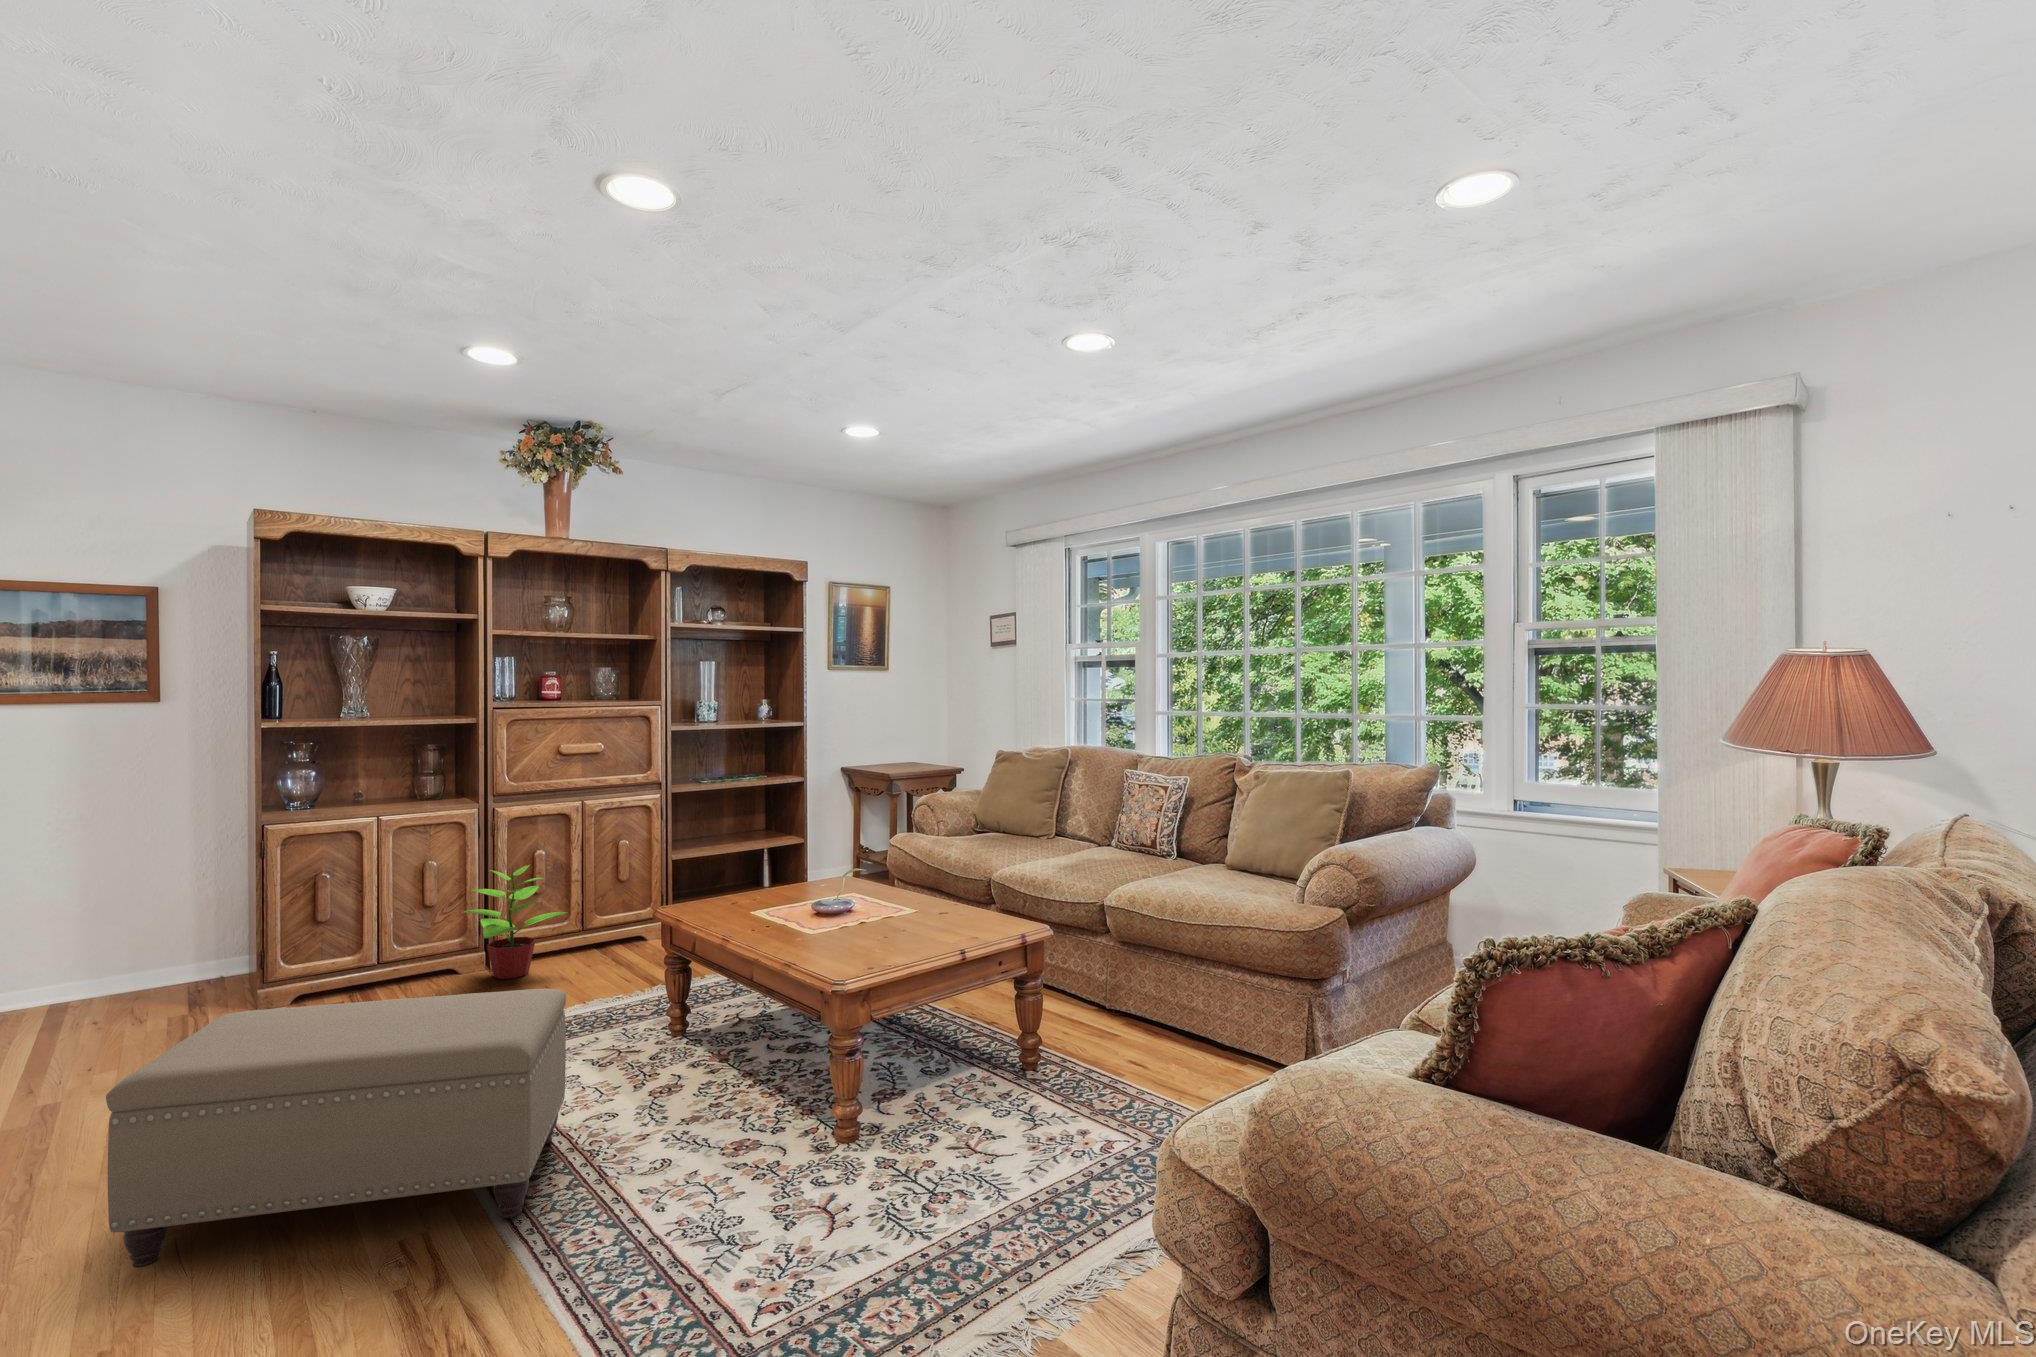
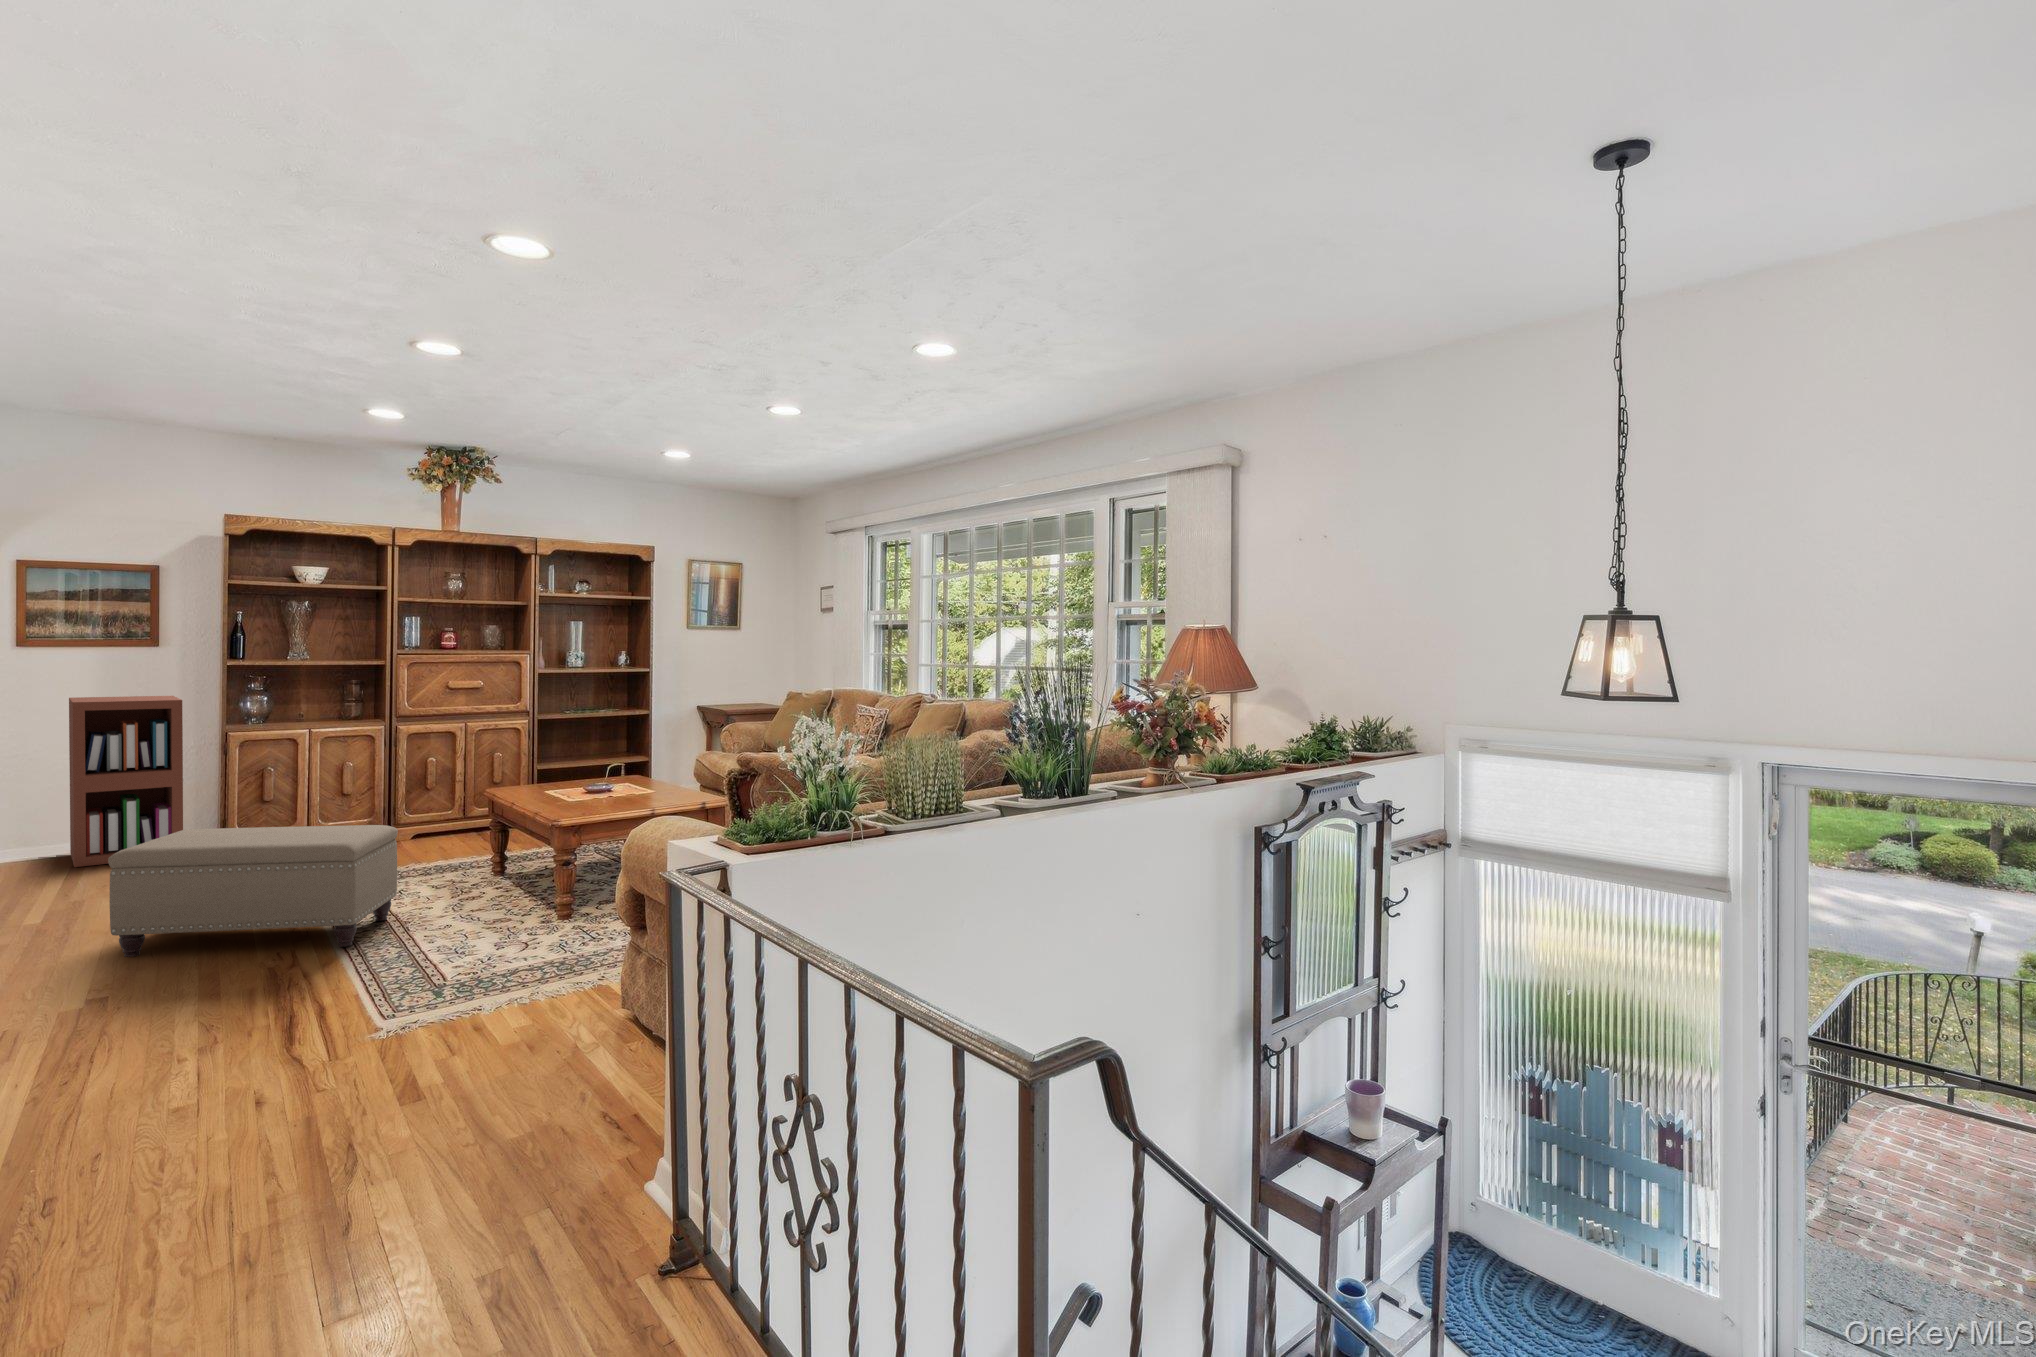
bookshelf: none [33,774,201,1041] -> present [69,696,183,867]
potted plant: present [463,865,567,979] -> none [368,765,447,846]

